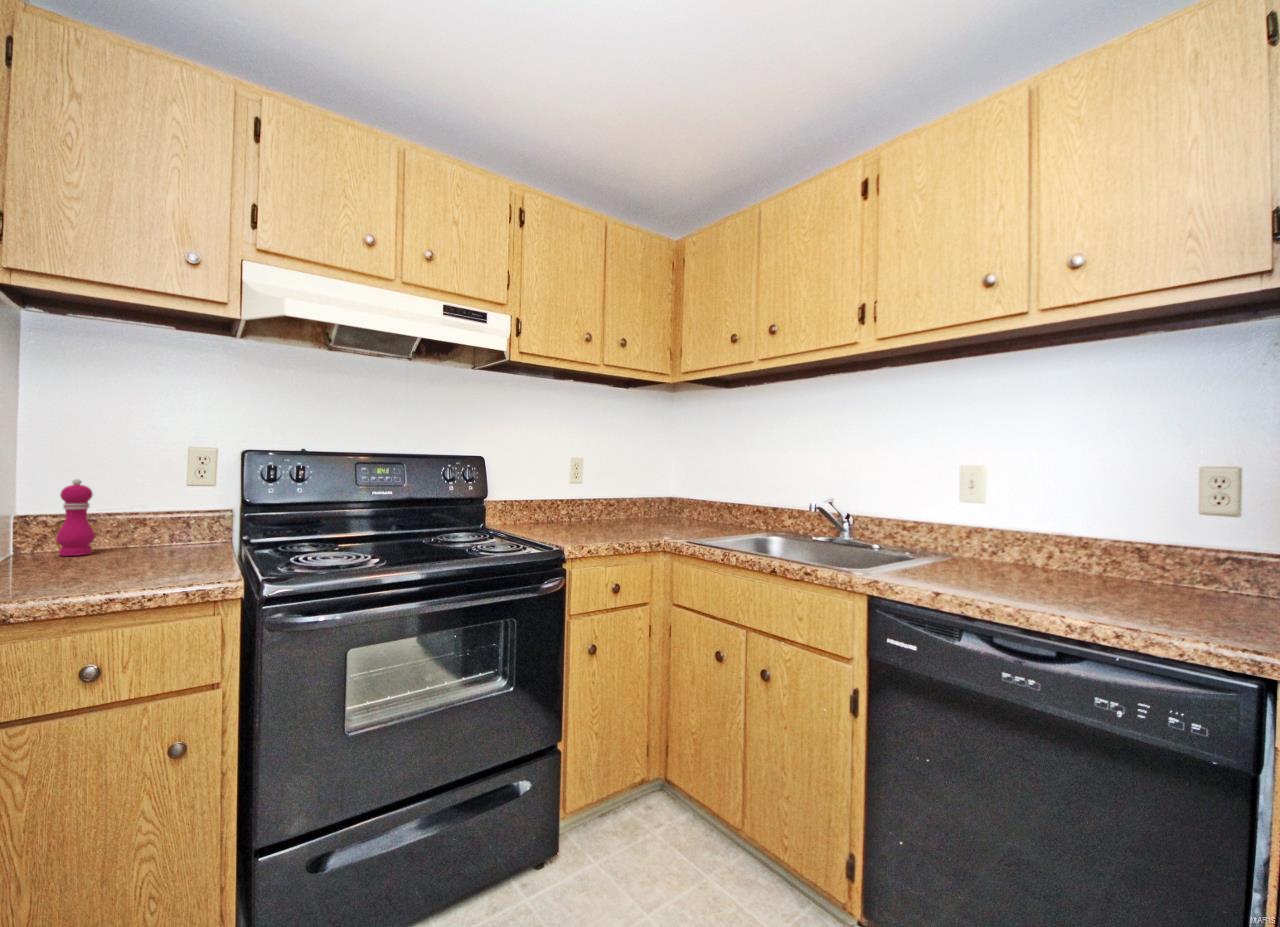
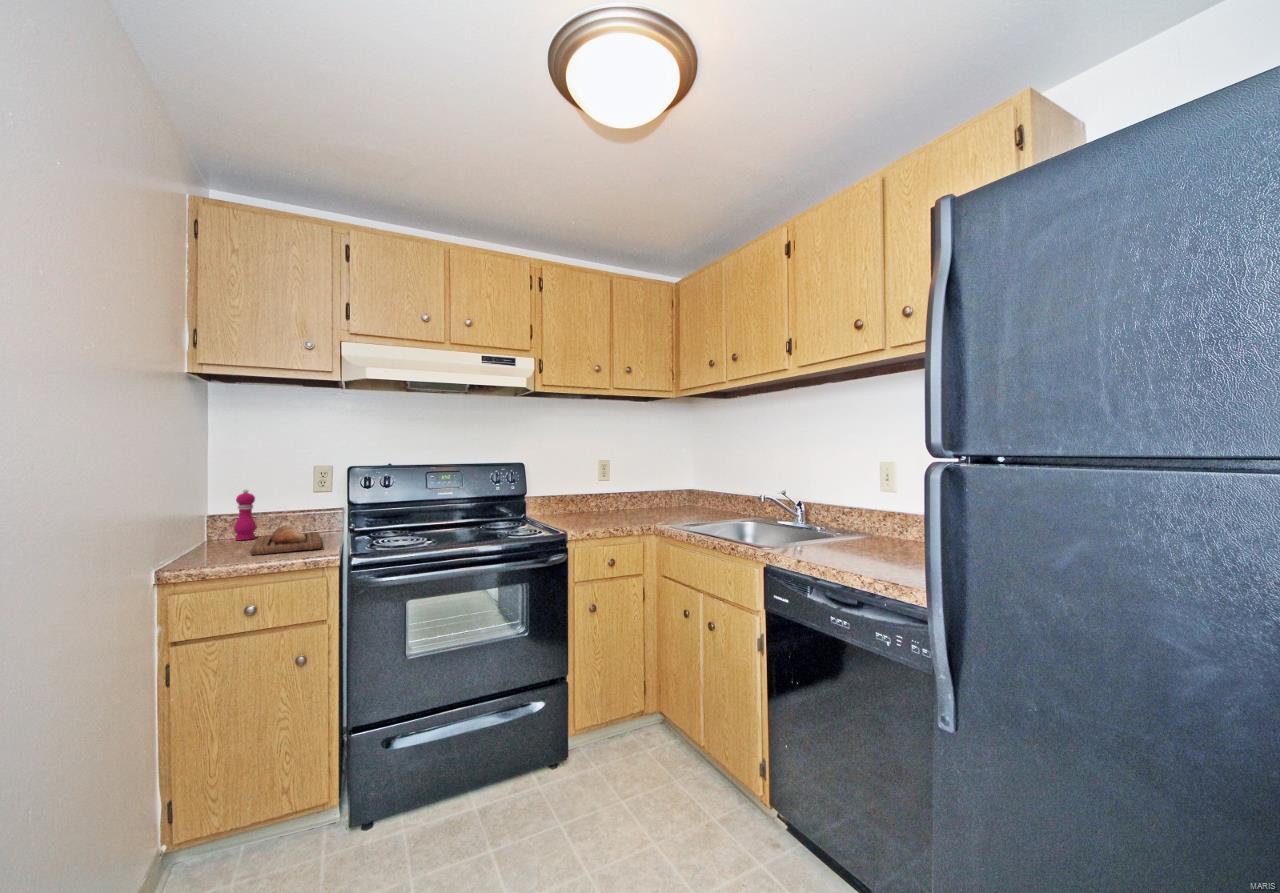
bread loaf: none [89,535,208,581] -> present [250,526,322,555]

